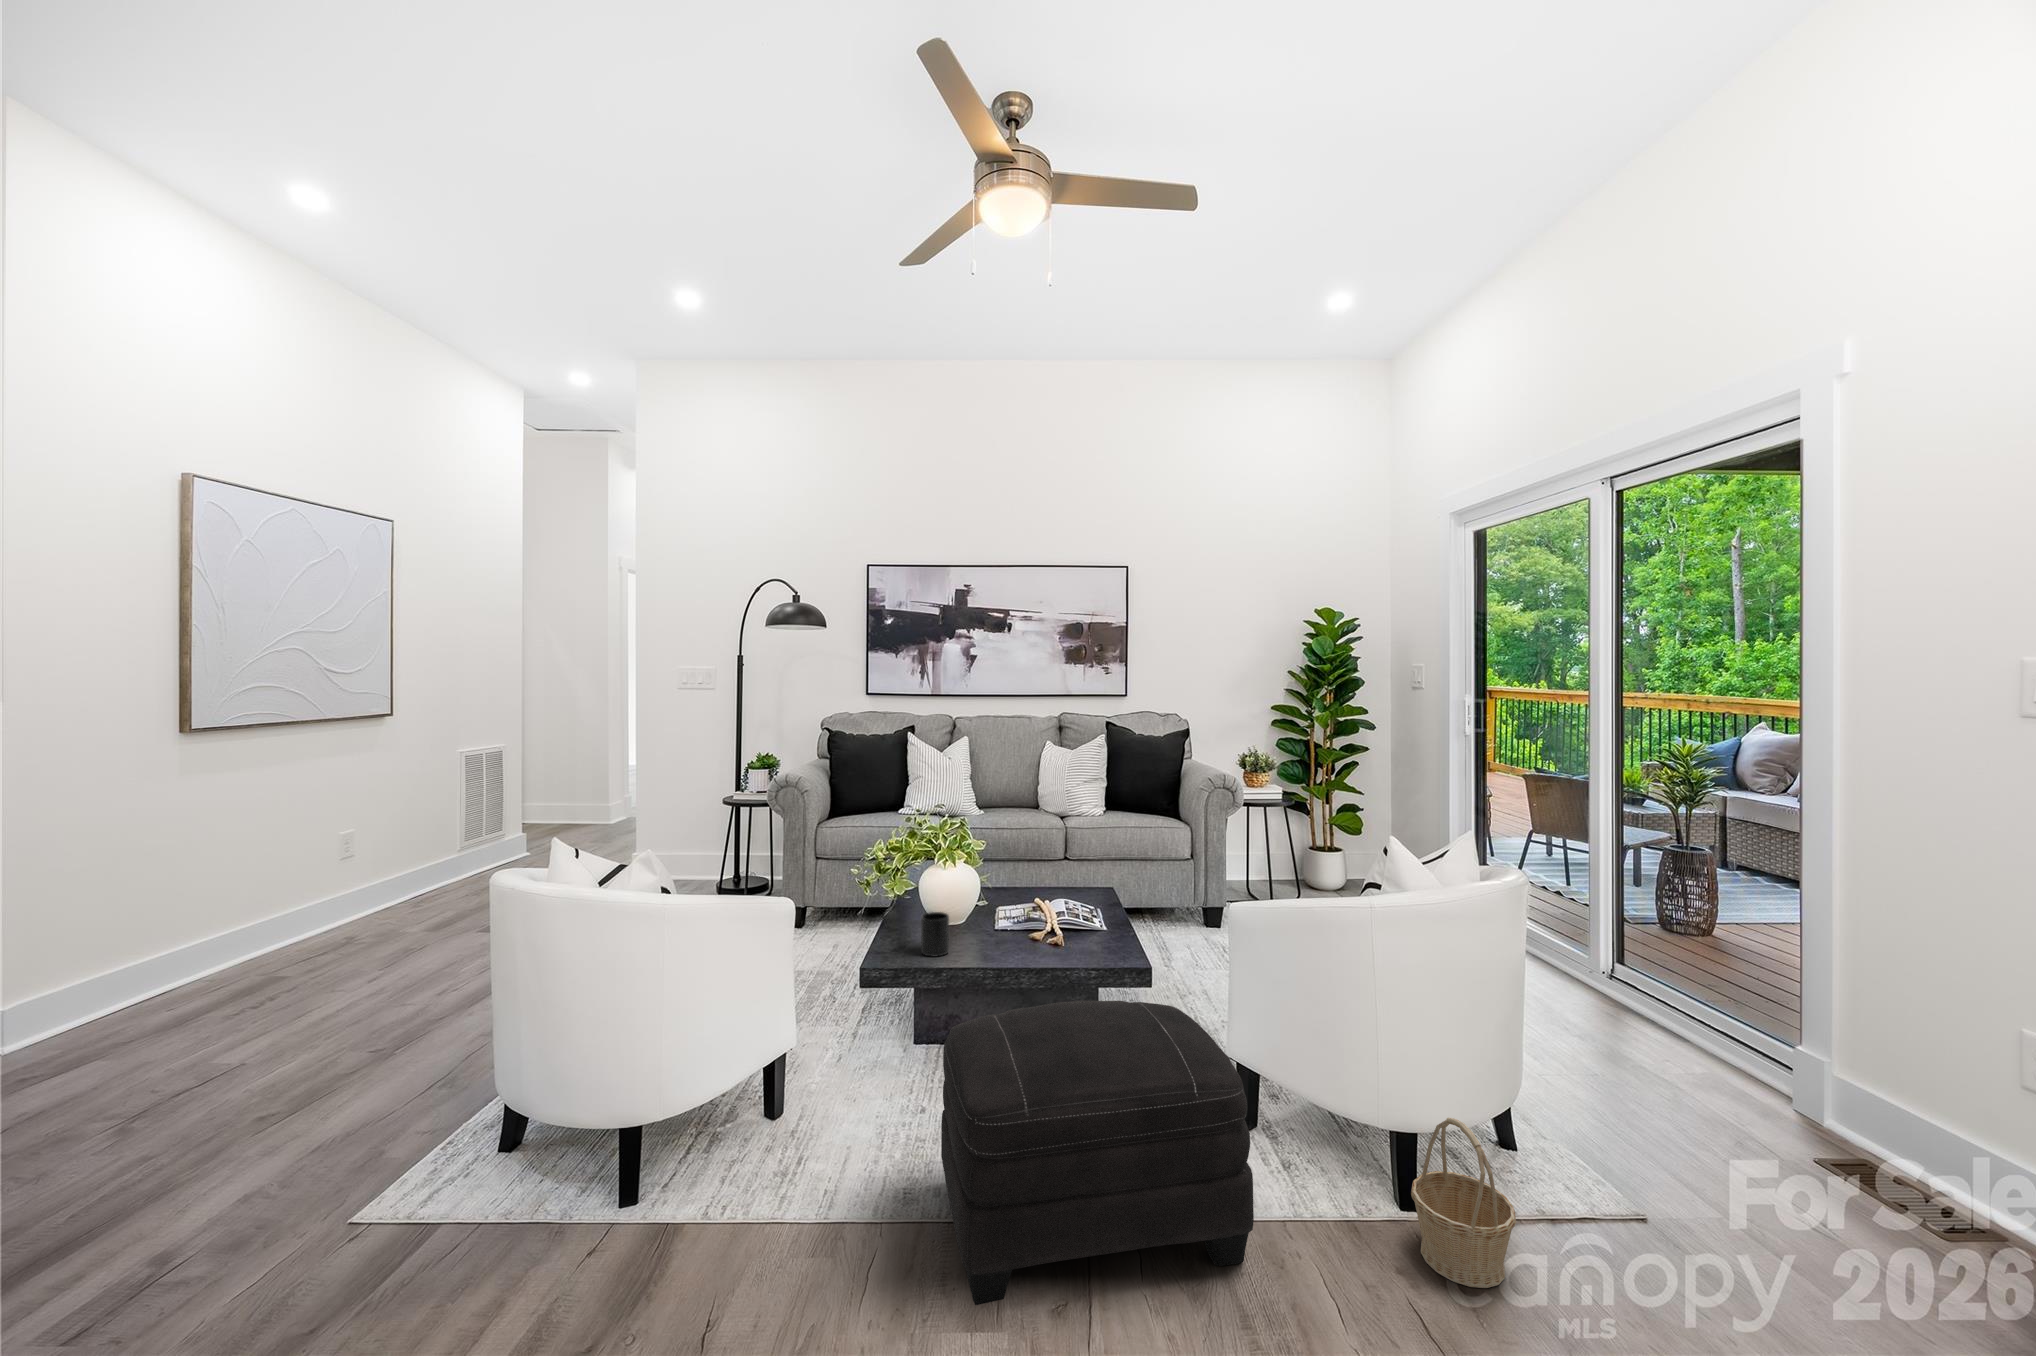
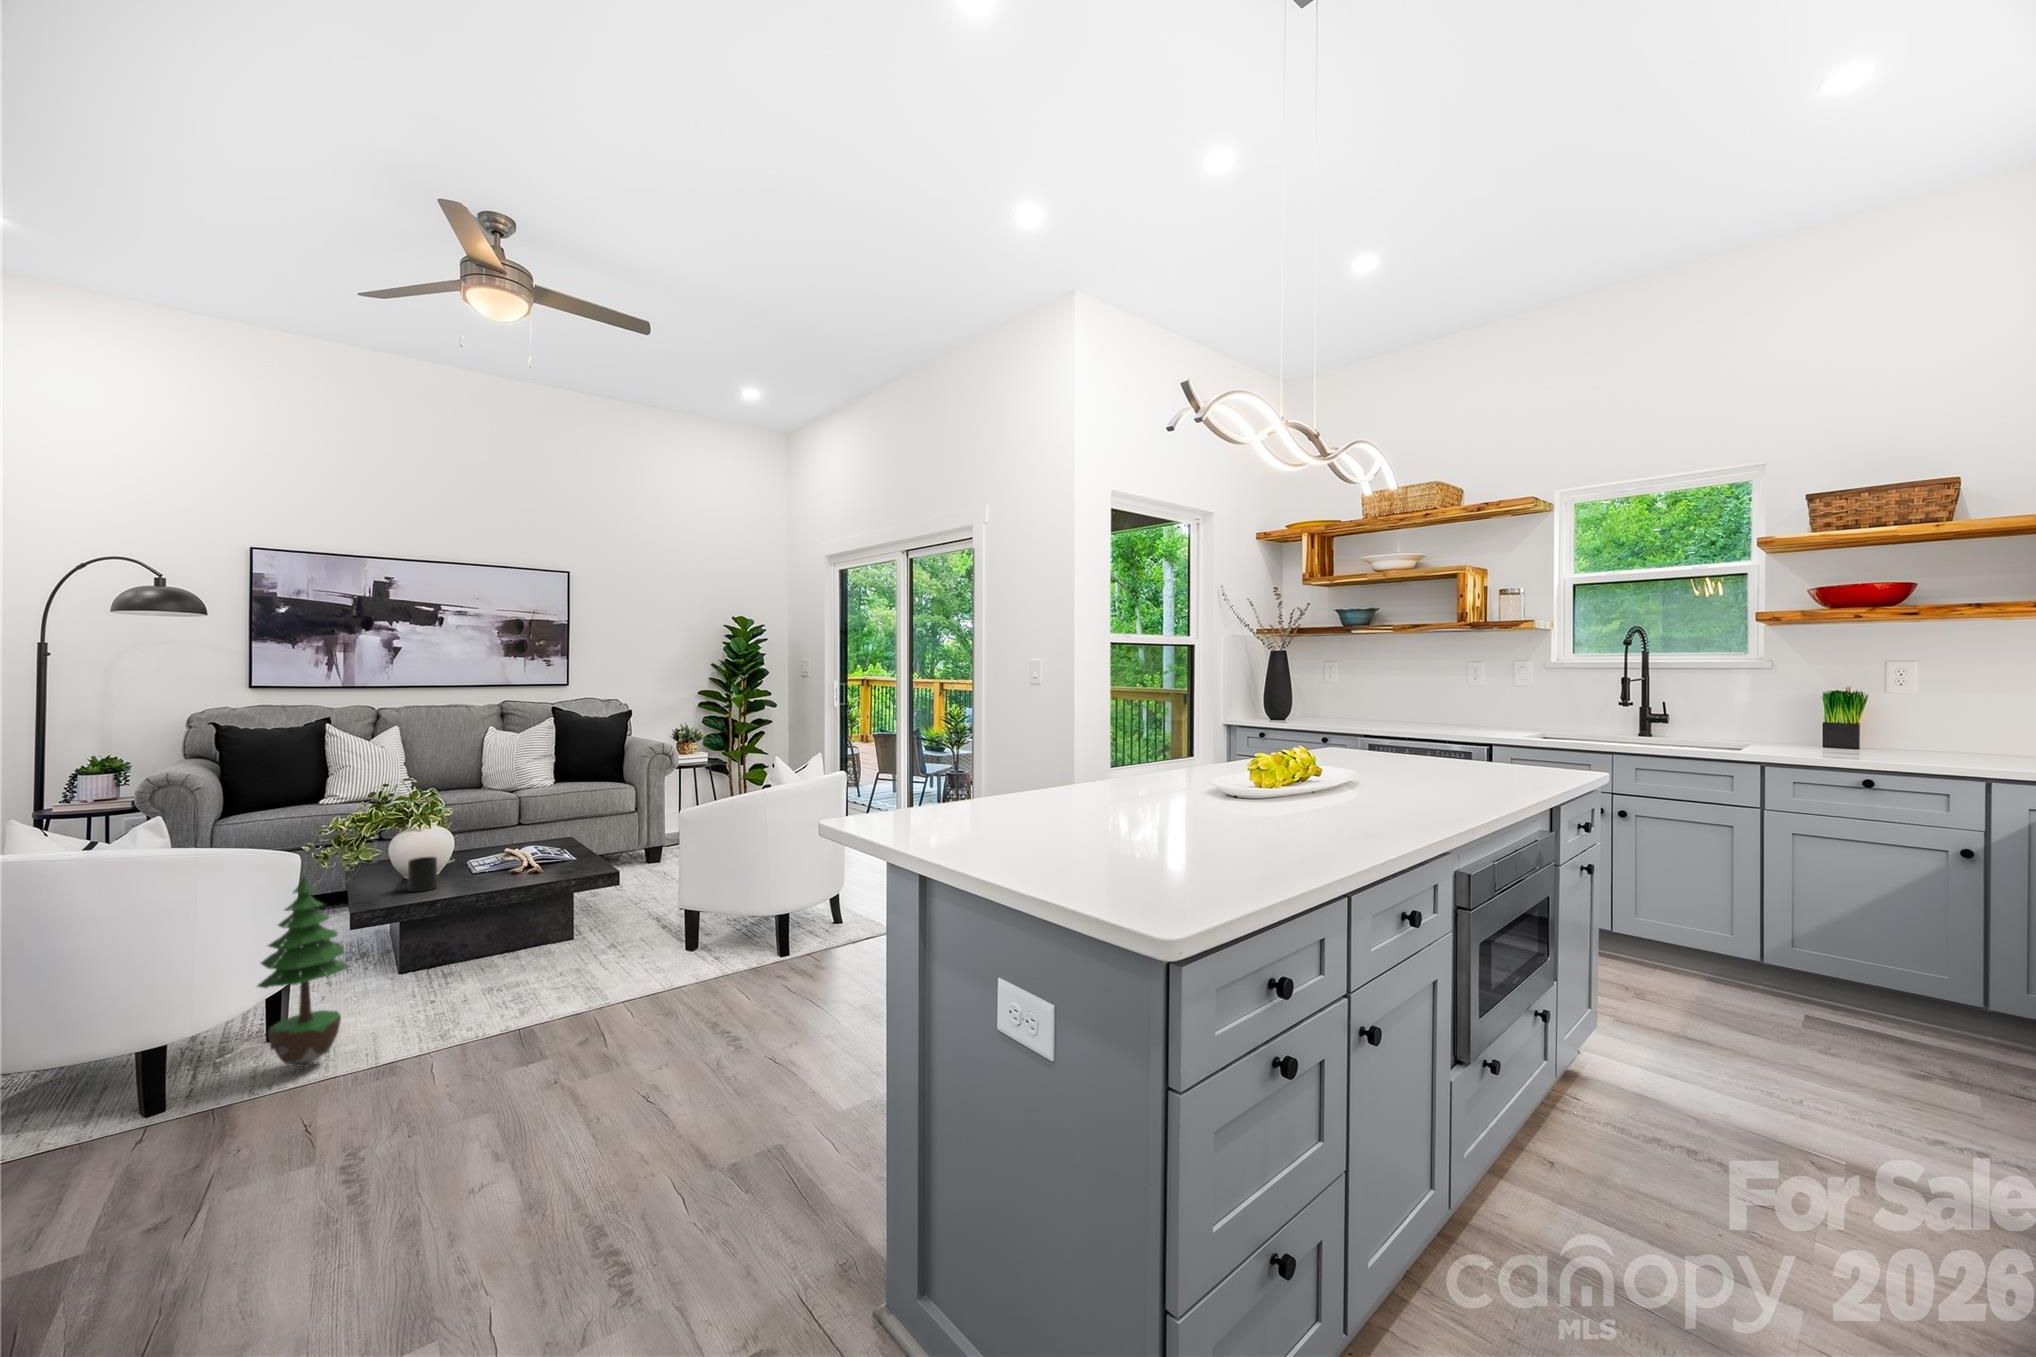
potted tree: none [729,946,819,1189] -> present [258,876,348,1067]
ottoman: present [941,1001,1254,1305] -> none [468,872,702,1061]
basket: present [1411,1118,1516,1288] -> none [790,895,840,975]

